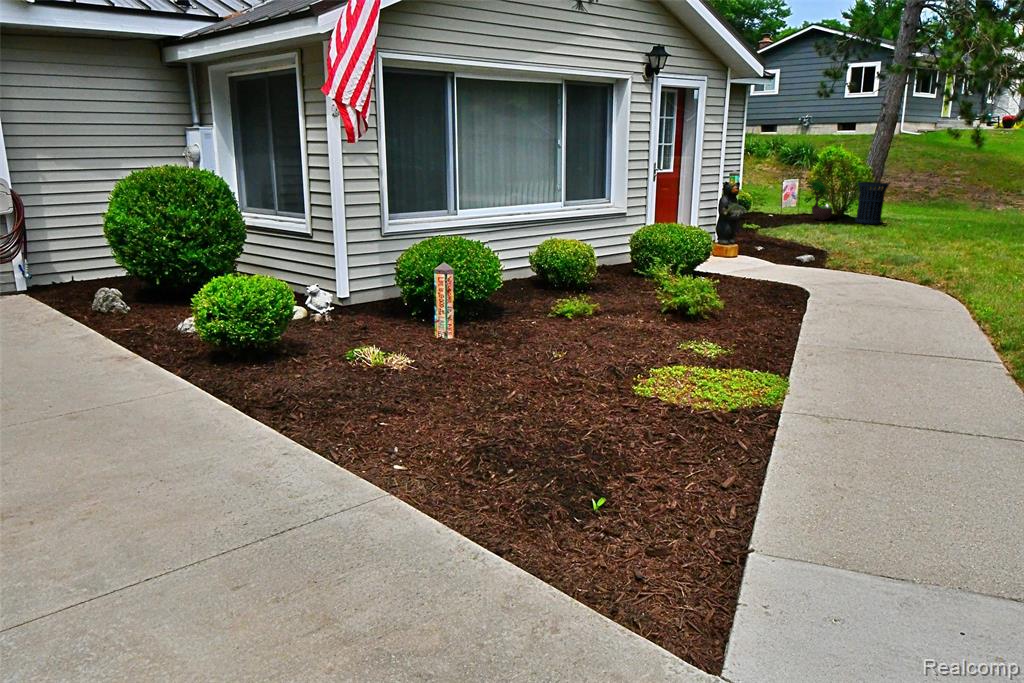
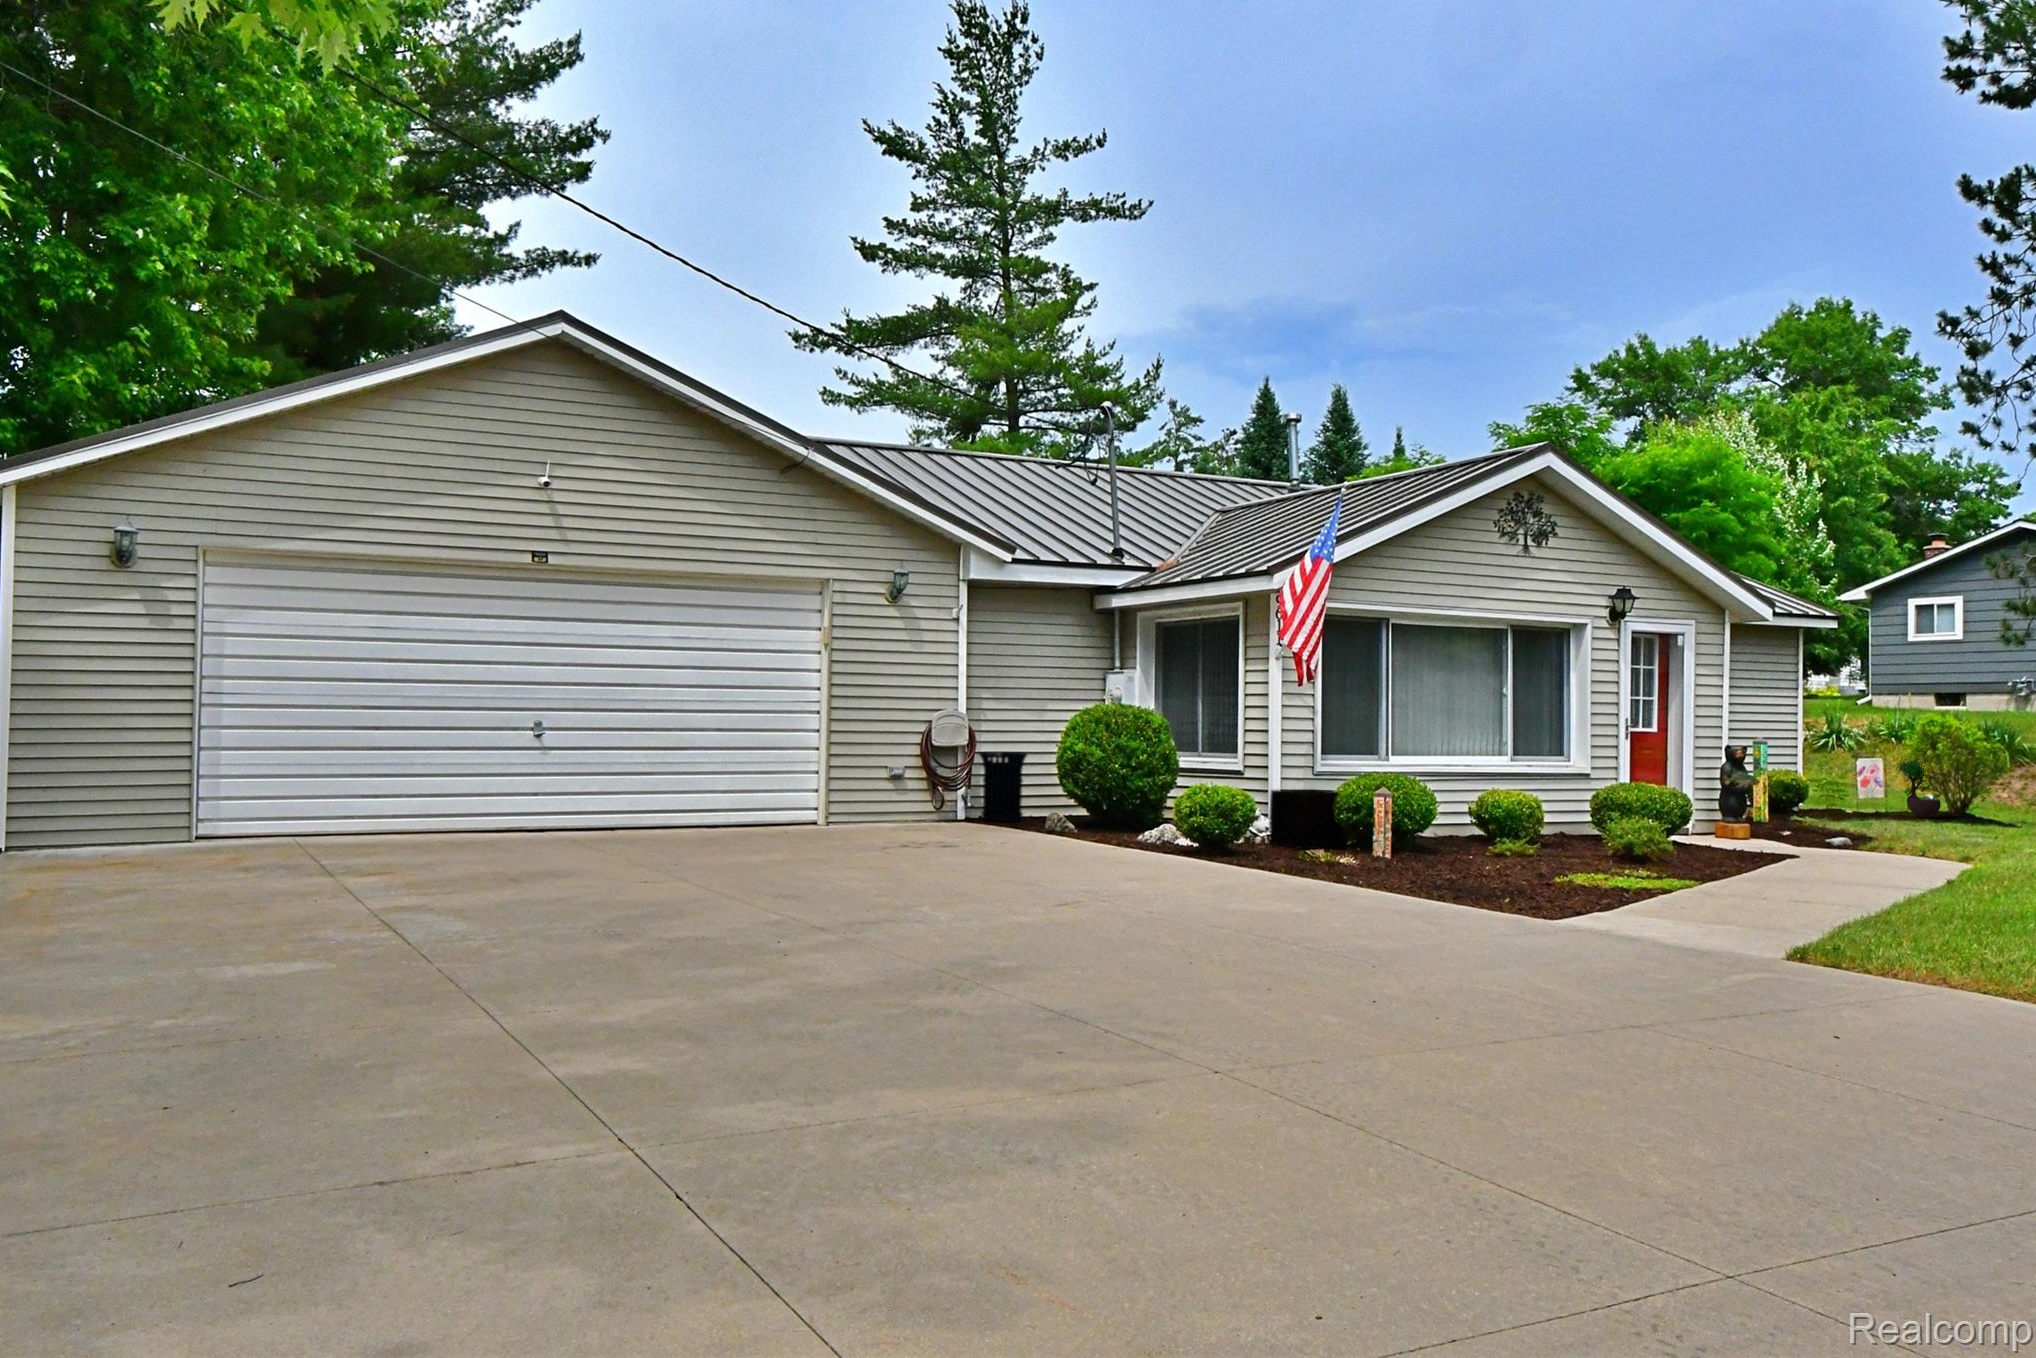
trash can: present [855,182,889,225] -> present [979,752,1027,822]
wooden crate: none [335,253,414,323] -> present [1269,789,1348,849]

